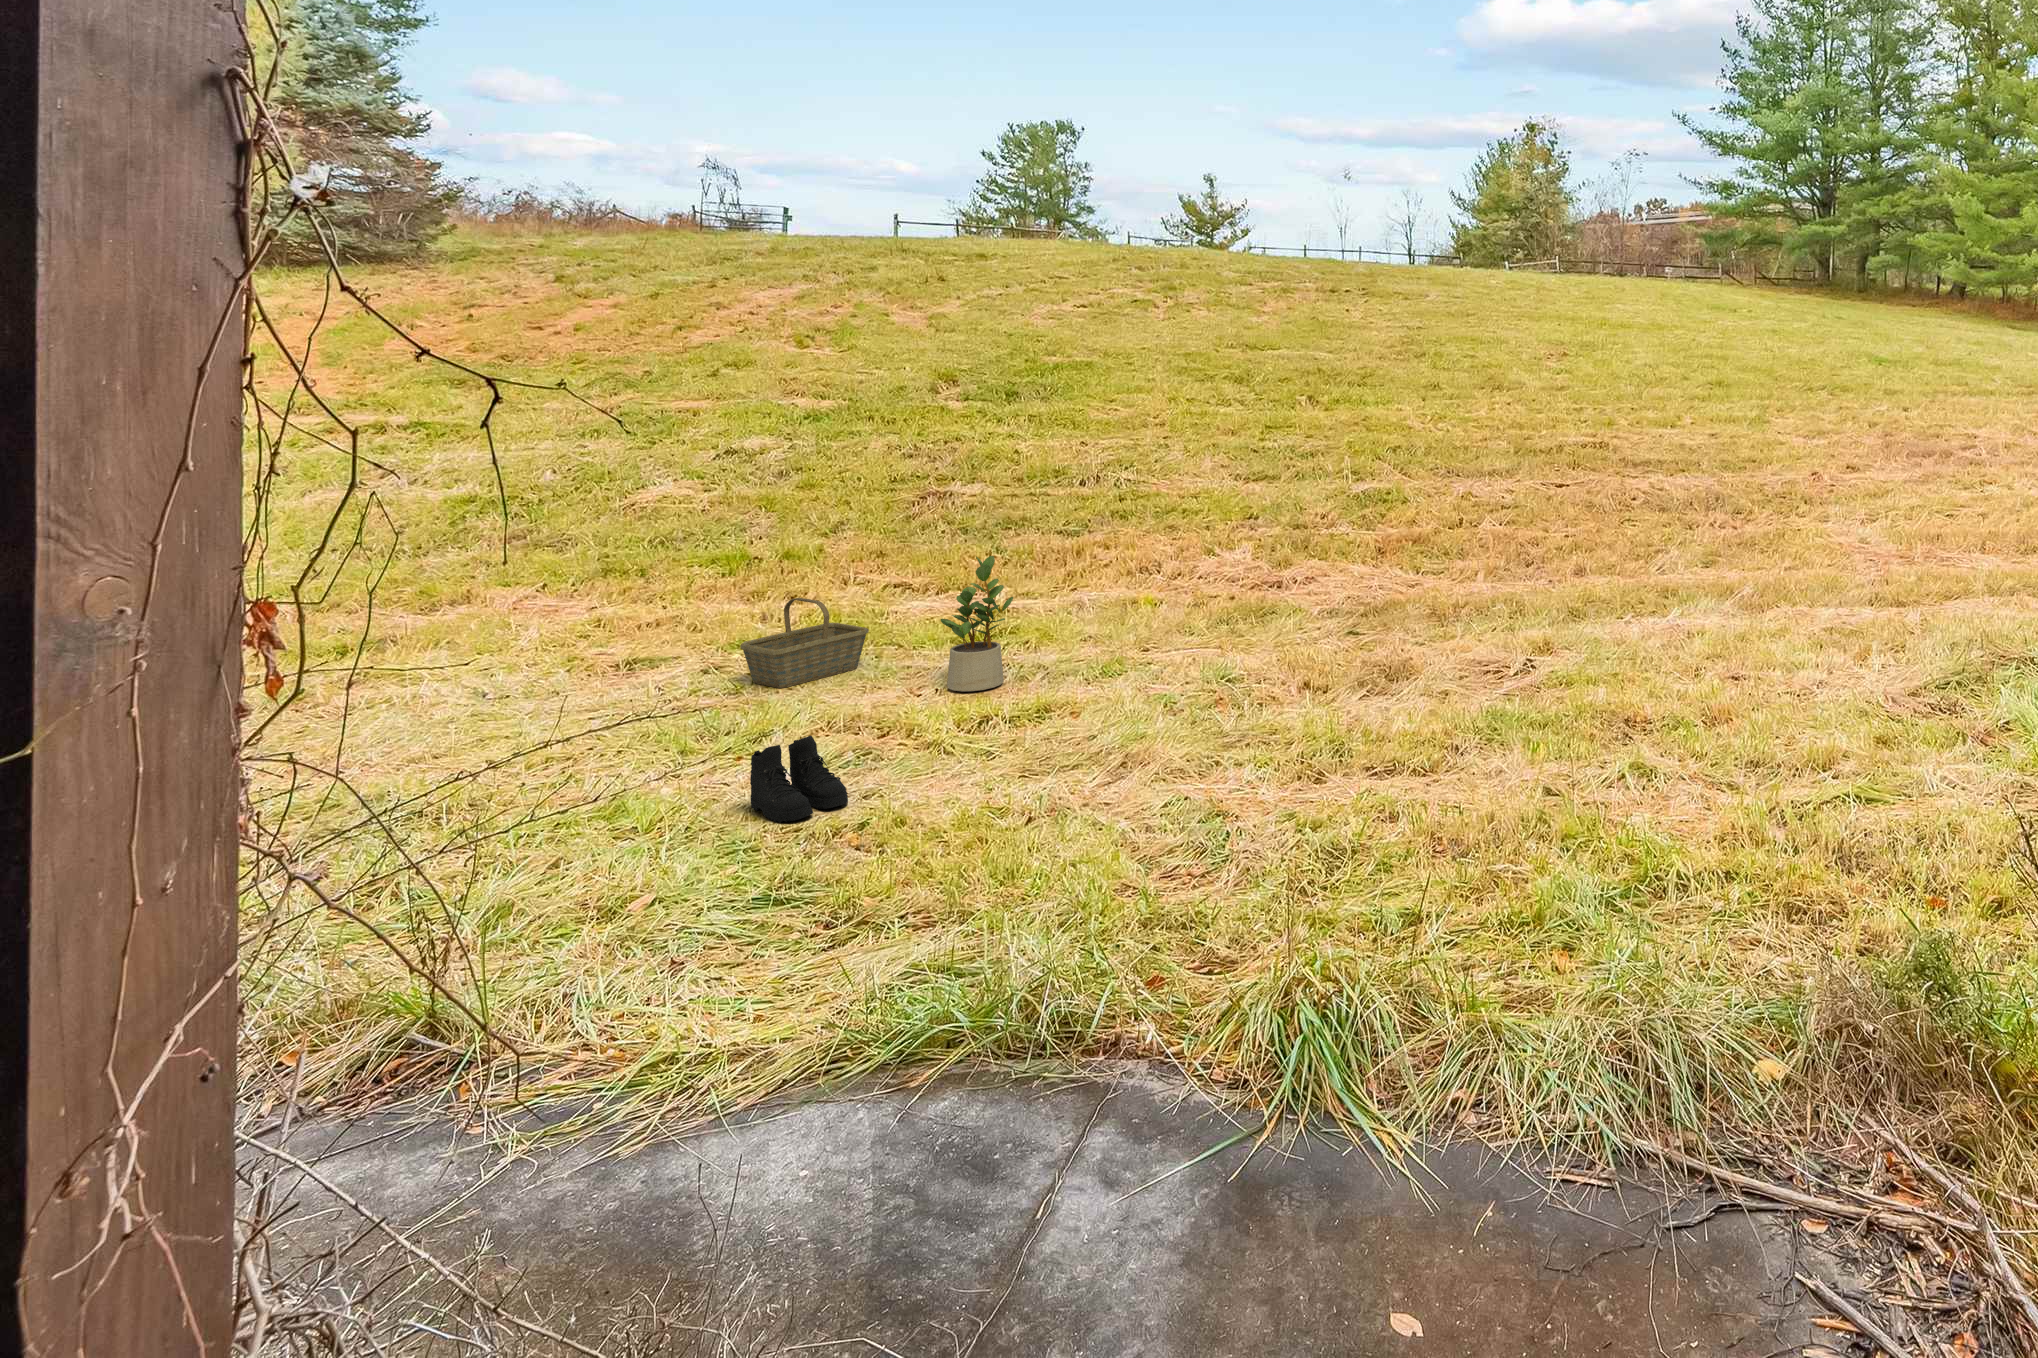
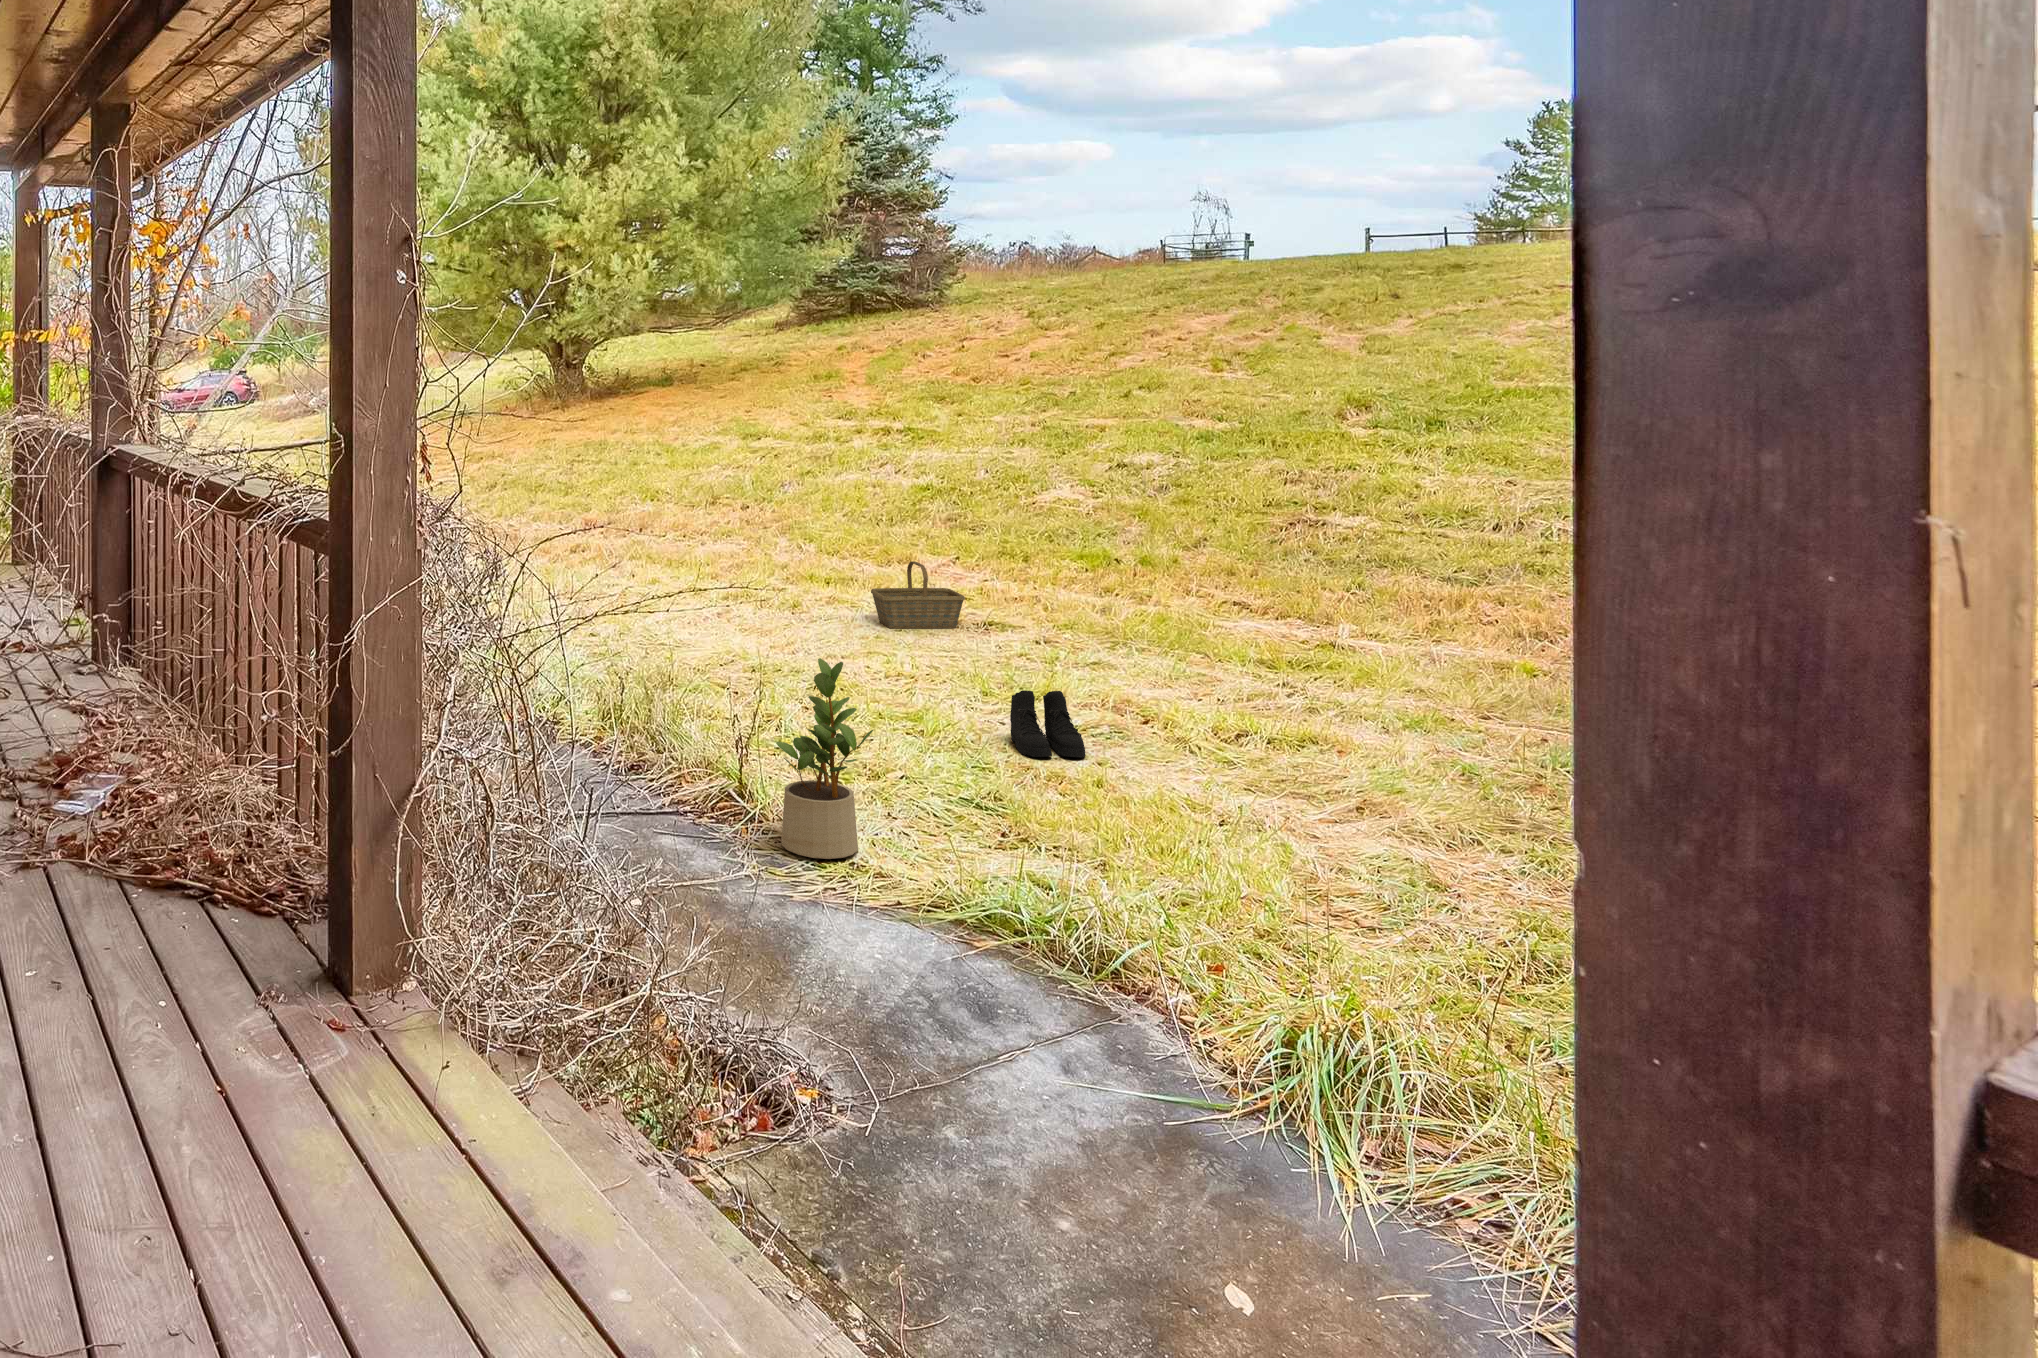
potted plant: present [941,556,1013,691] -> present [776,658,873,859]
basket: present [740,598,869,688] -> present [871,561,965,629]

